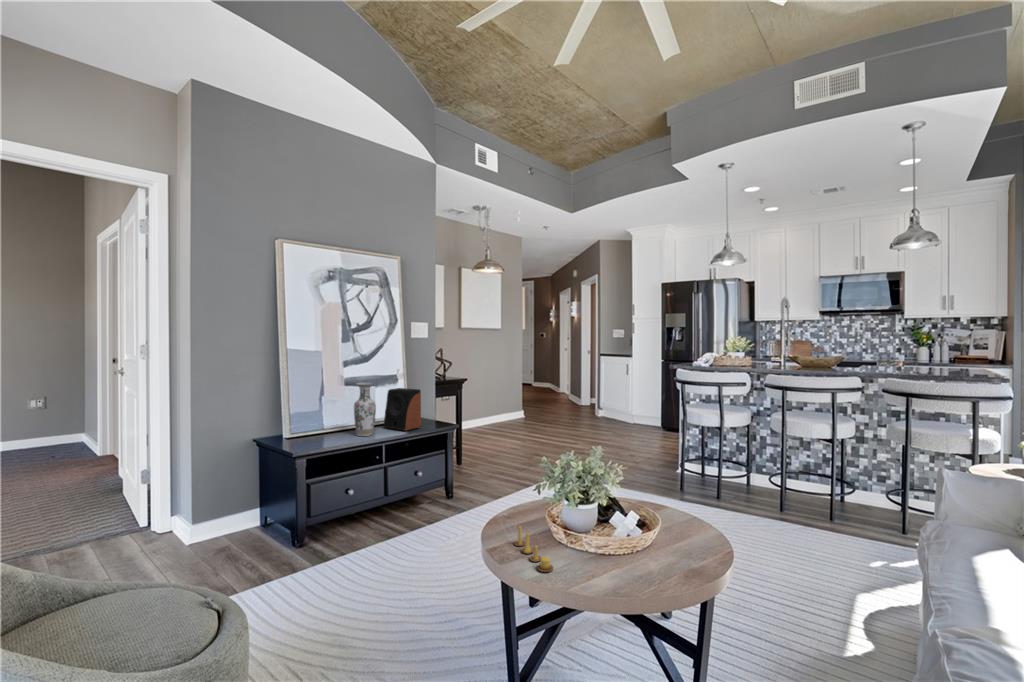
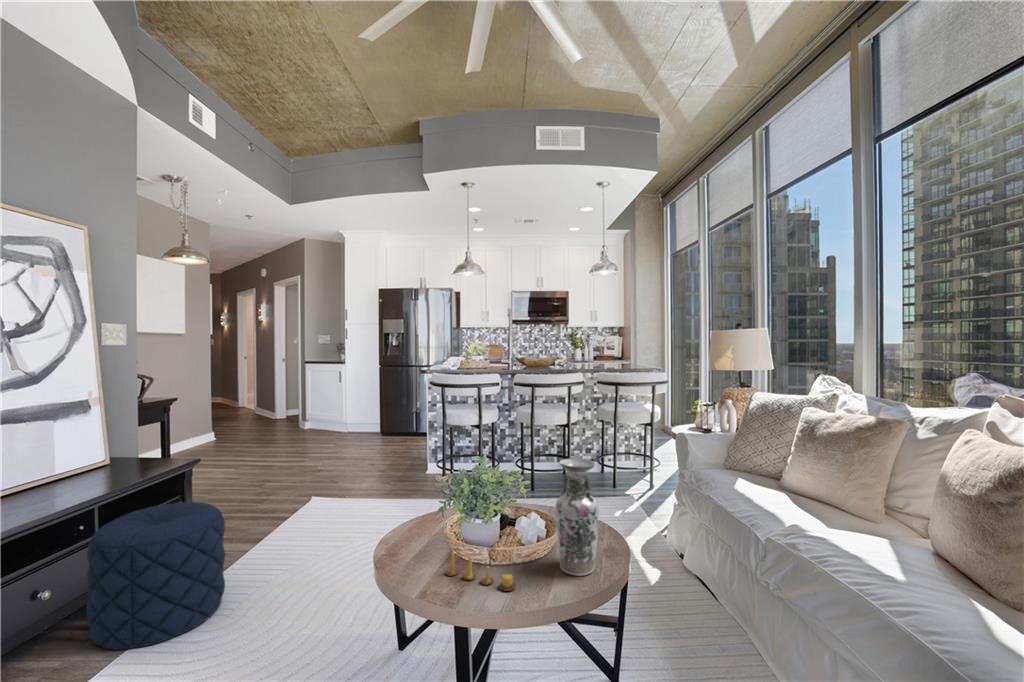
vase: present [354,383,376,436] -> present [555,458,599,576]
speaker: present [384,388,421,431] -> none [78,419,149,483]
pouf: none [372,451,451,543] -> present [87,502,225,649]

